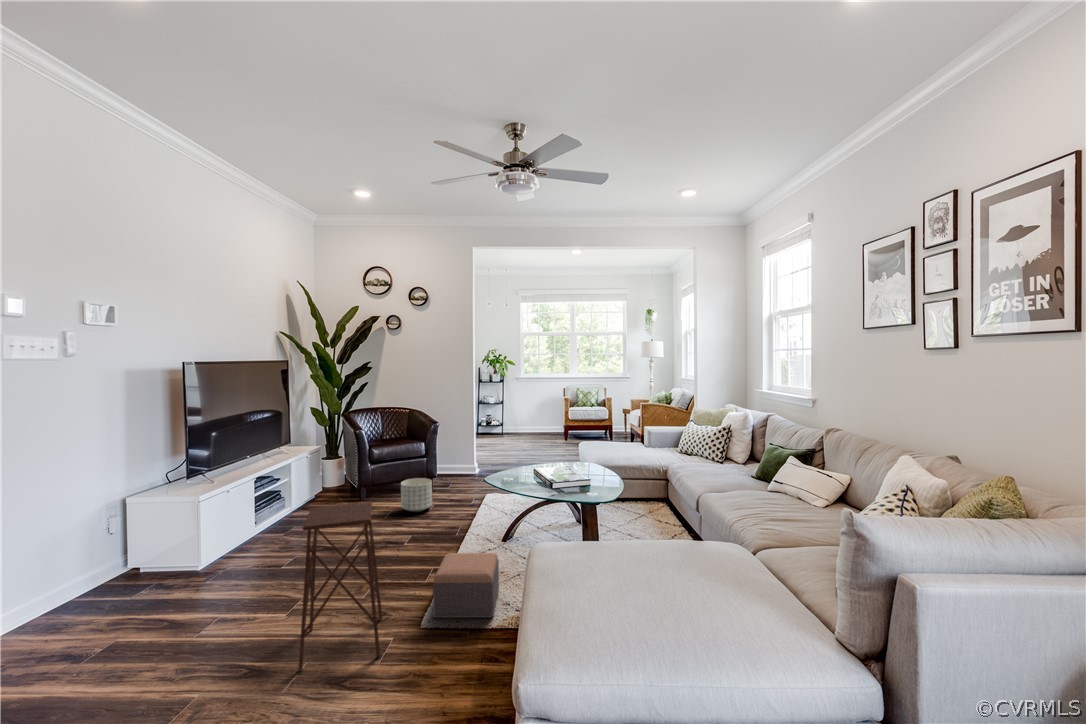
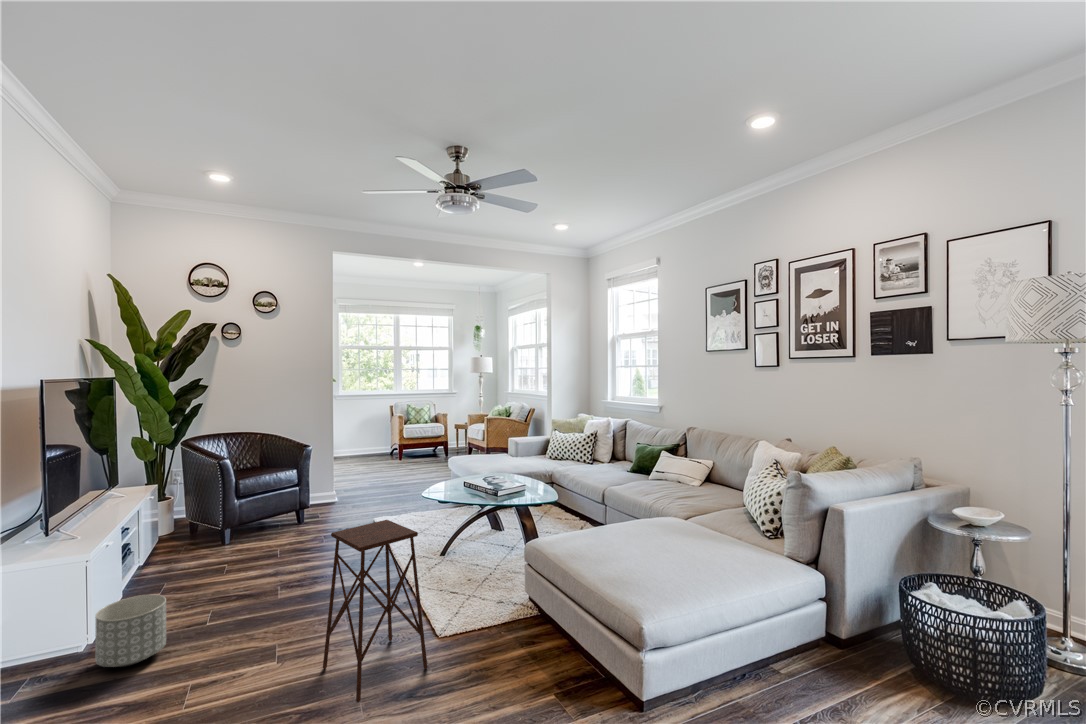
planter: present [401,478,432,512] -> present [95,595,166,667]
footstool: present [433,553,499,618] -> none [427,558,496,627]

